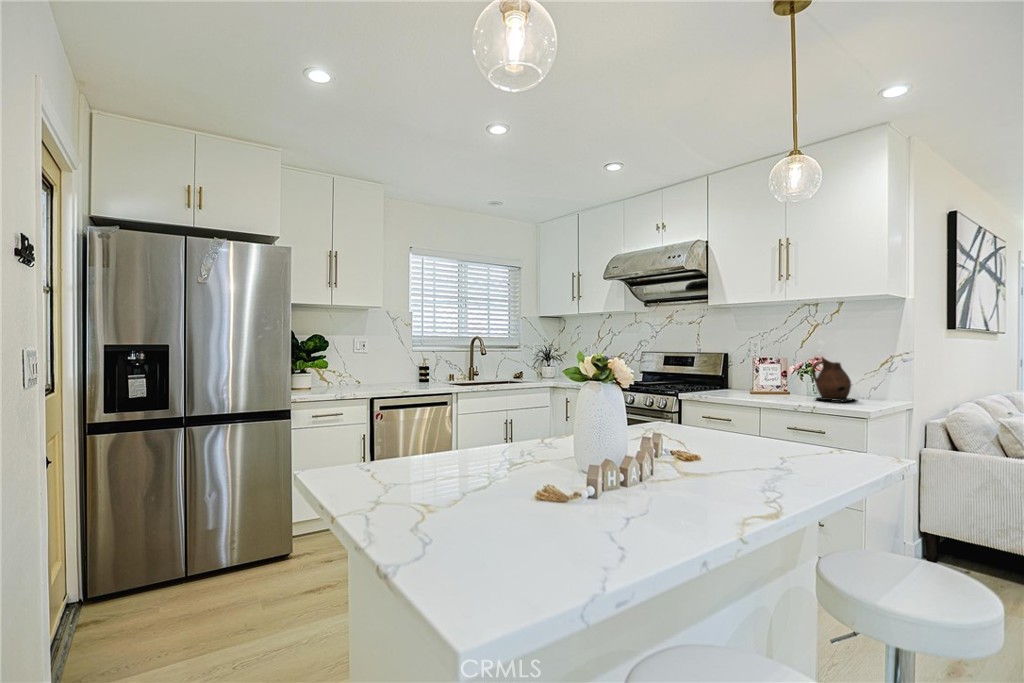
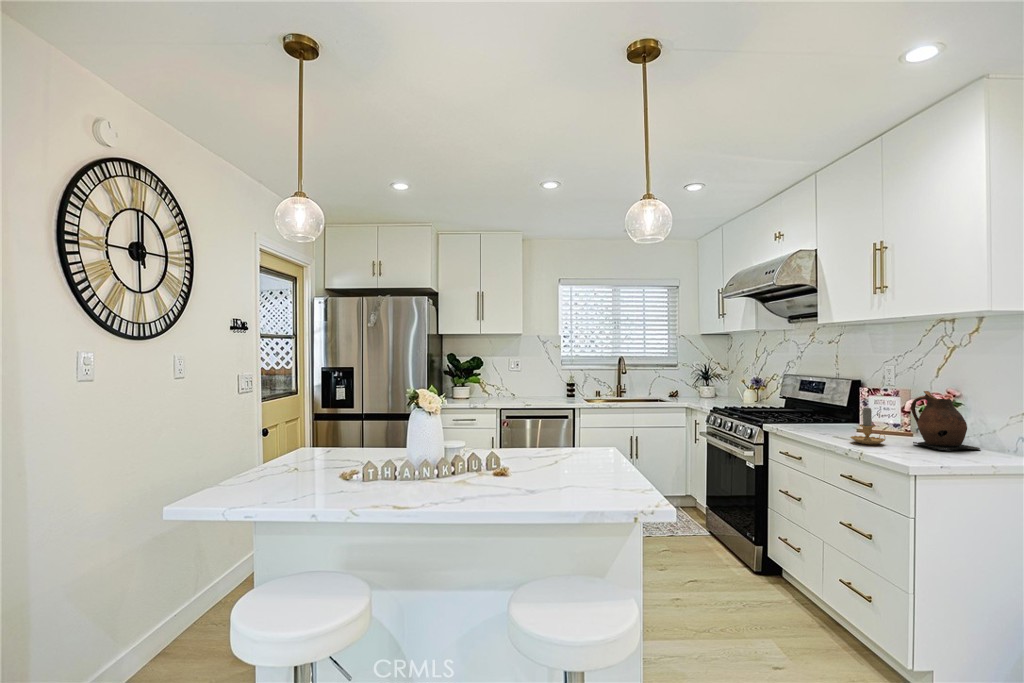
candle: none [777,371,810,402] -> present [850,408,885,444]

